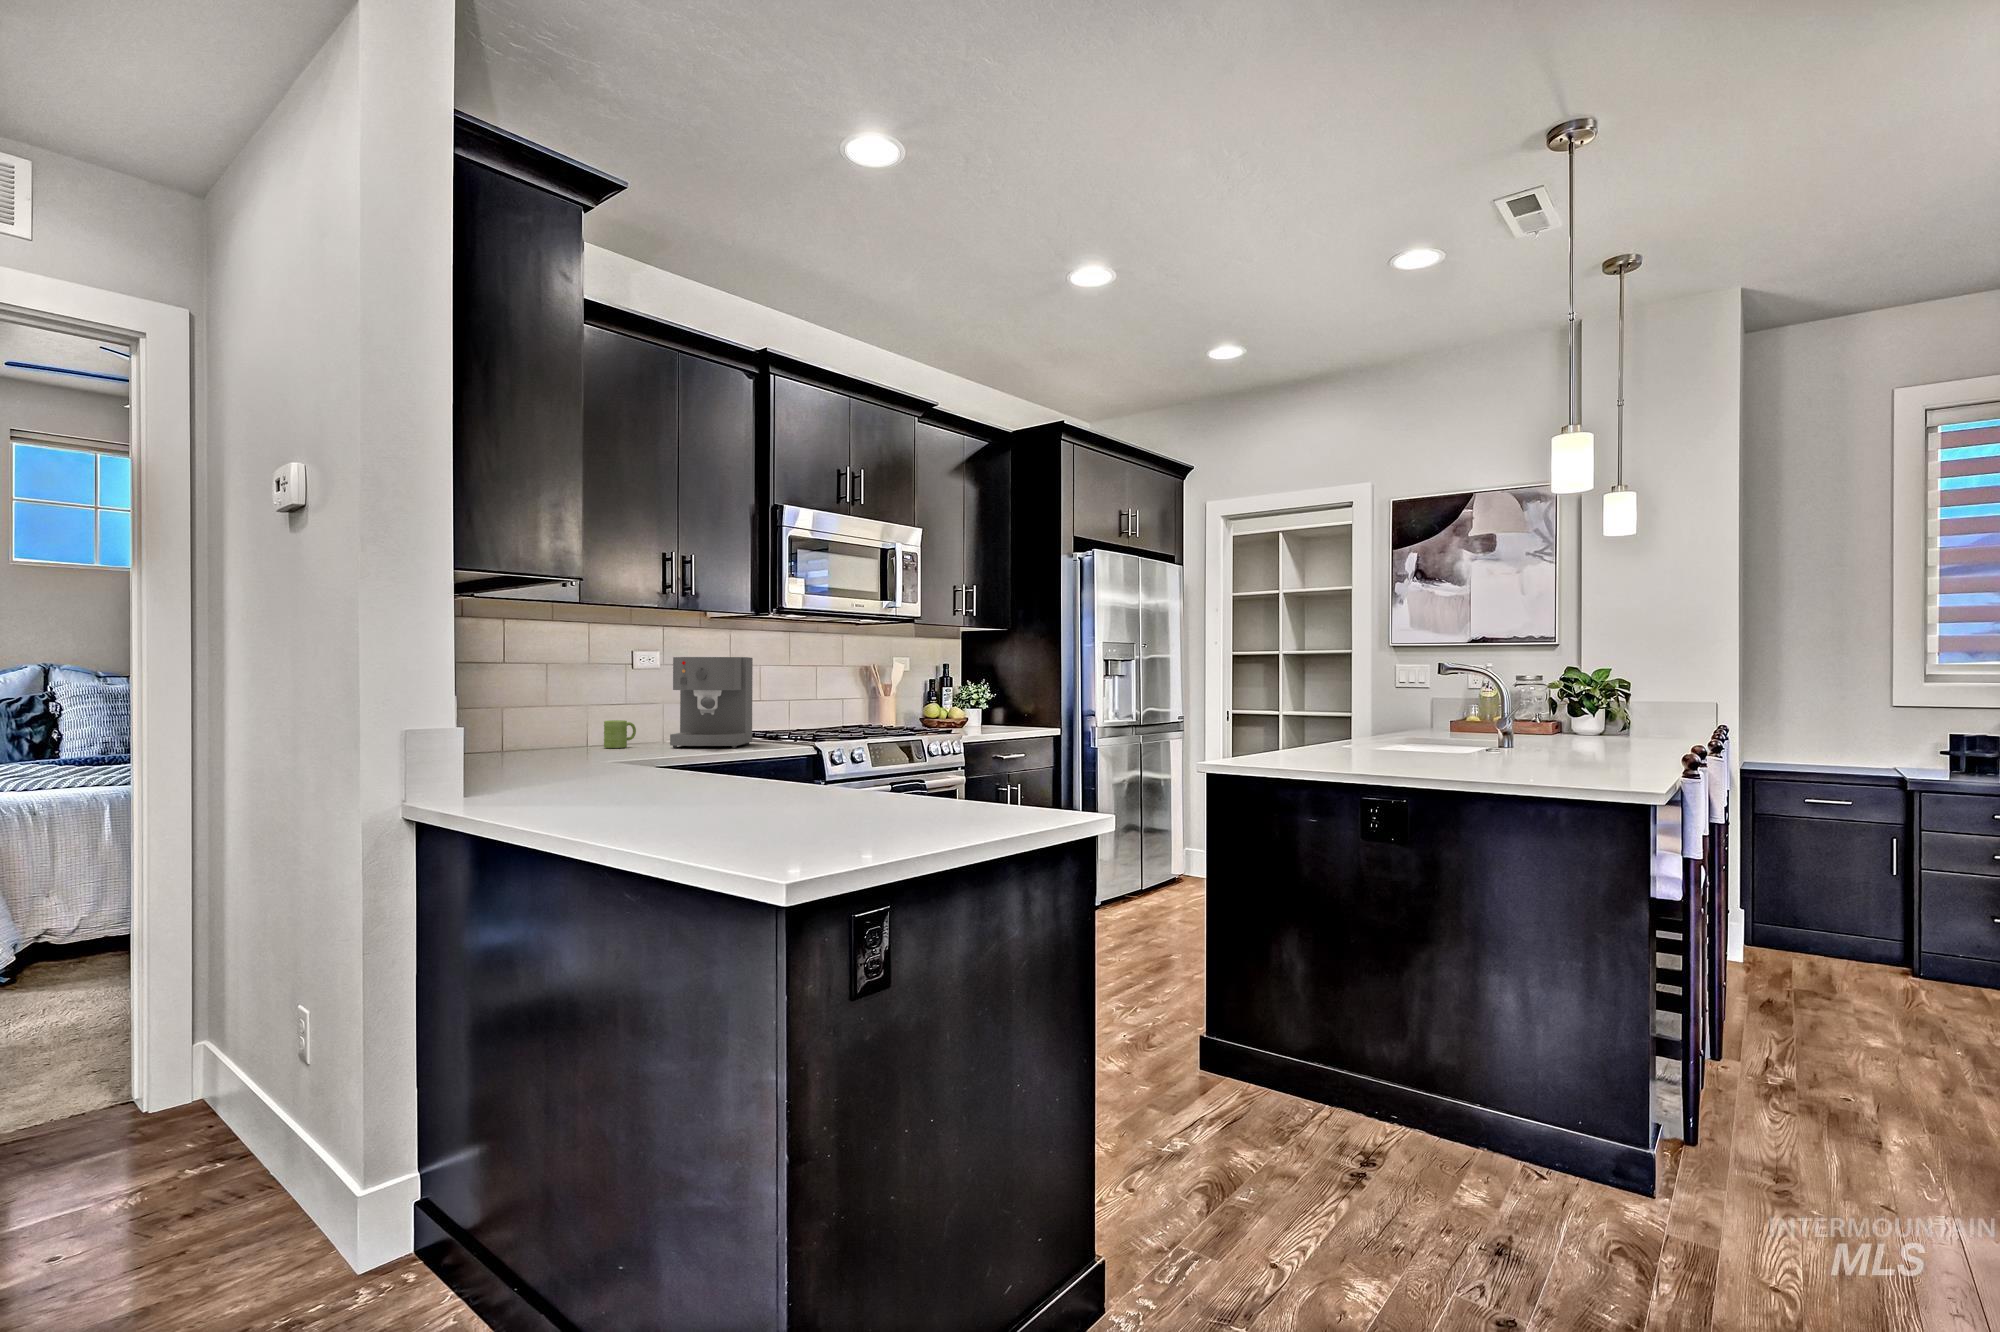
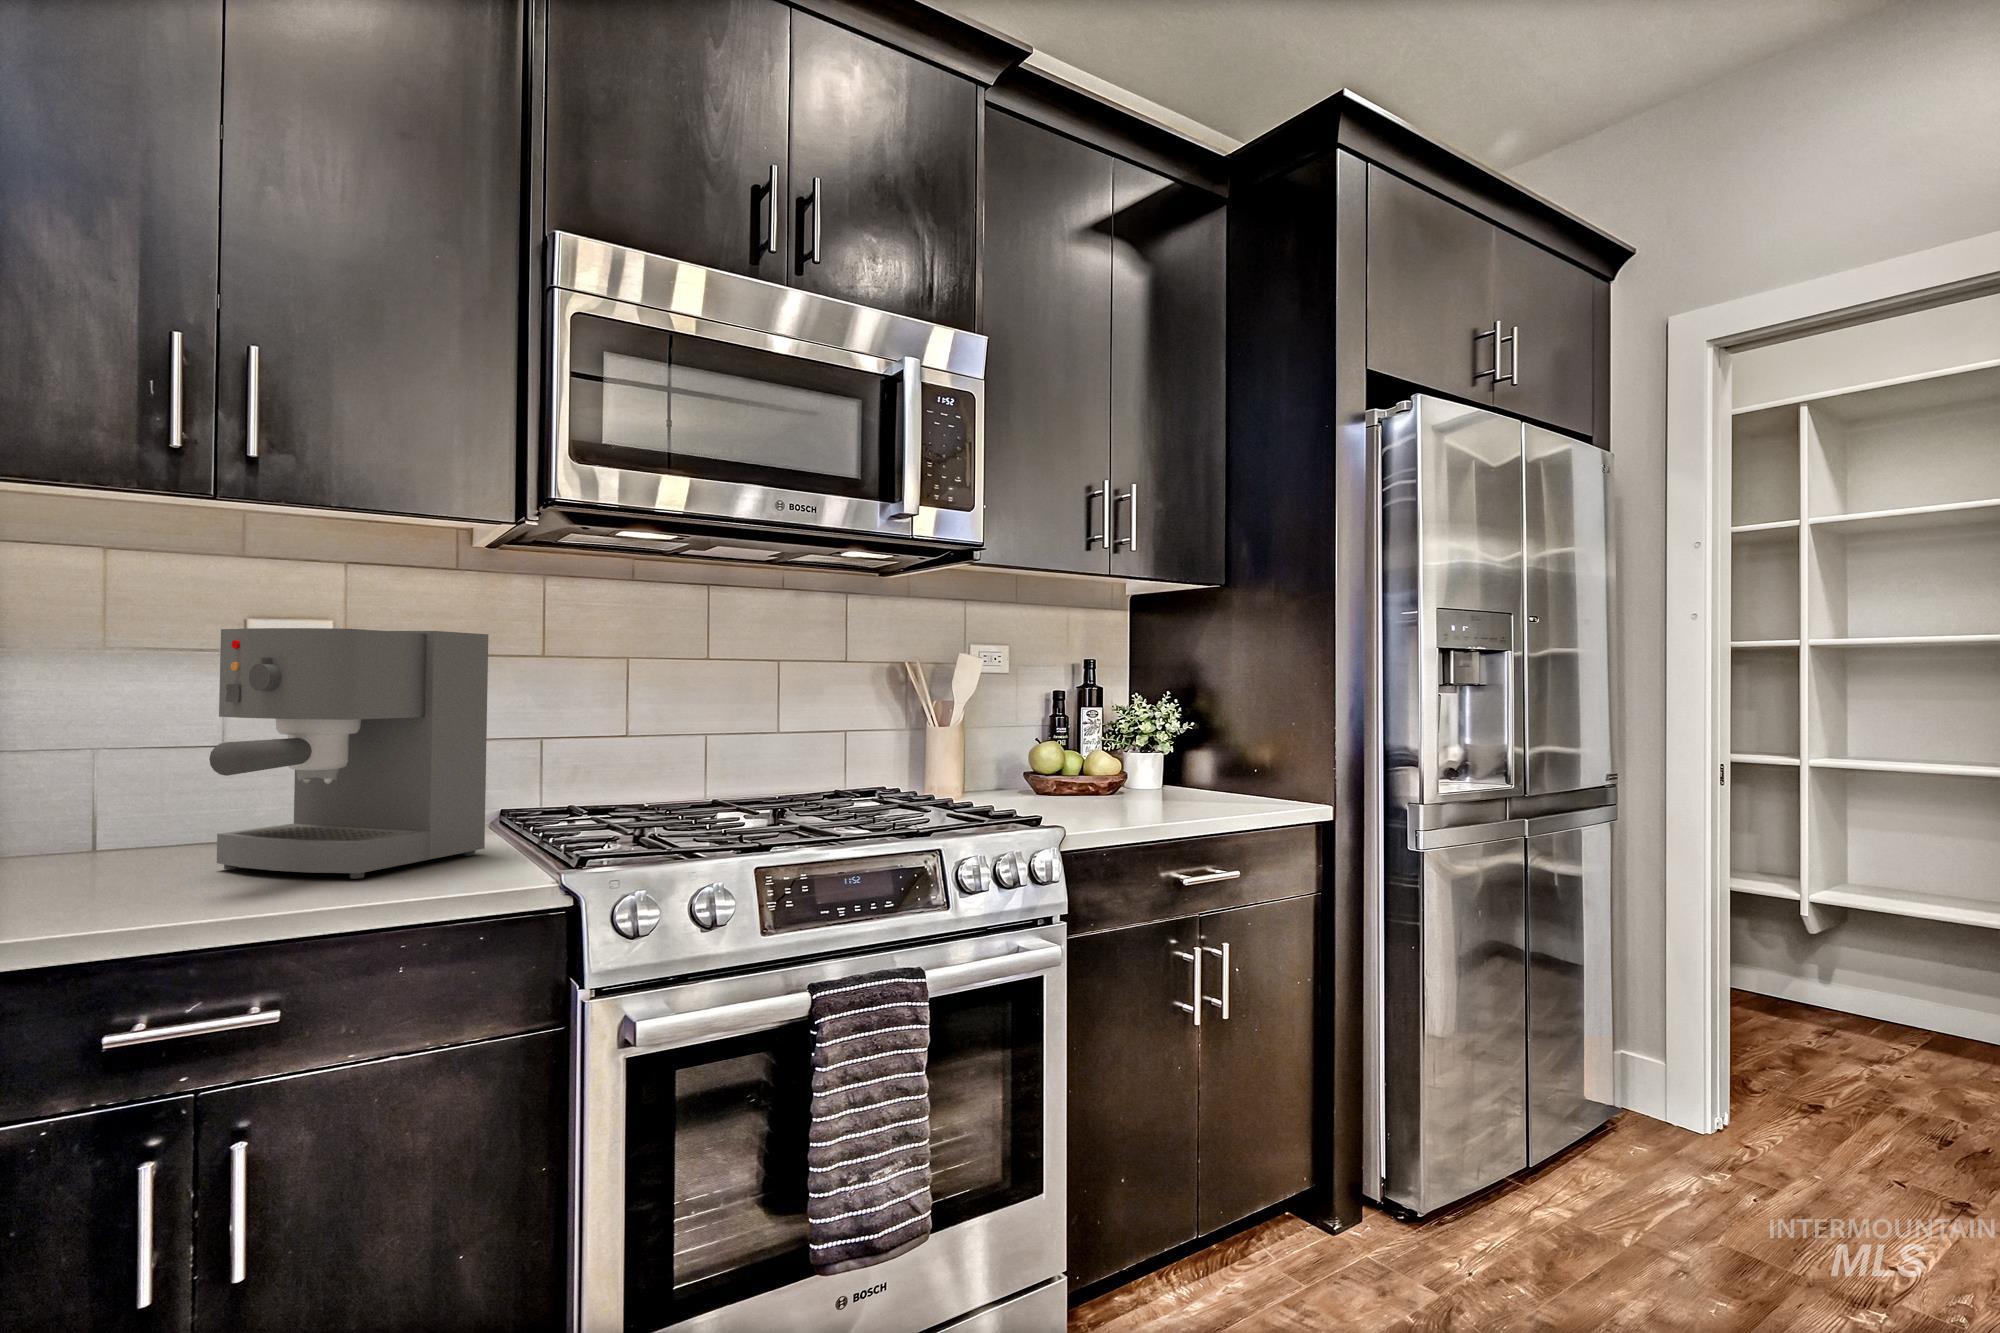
mug: present [604,720,636,748] -> none [83,789,184,864]

